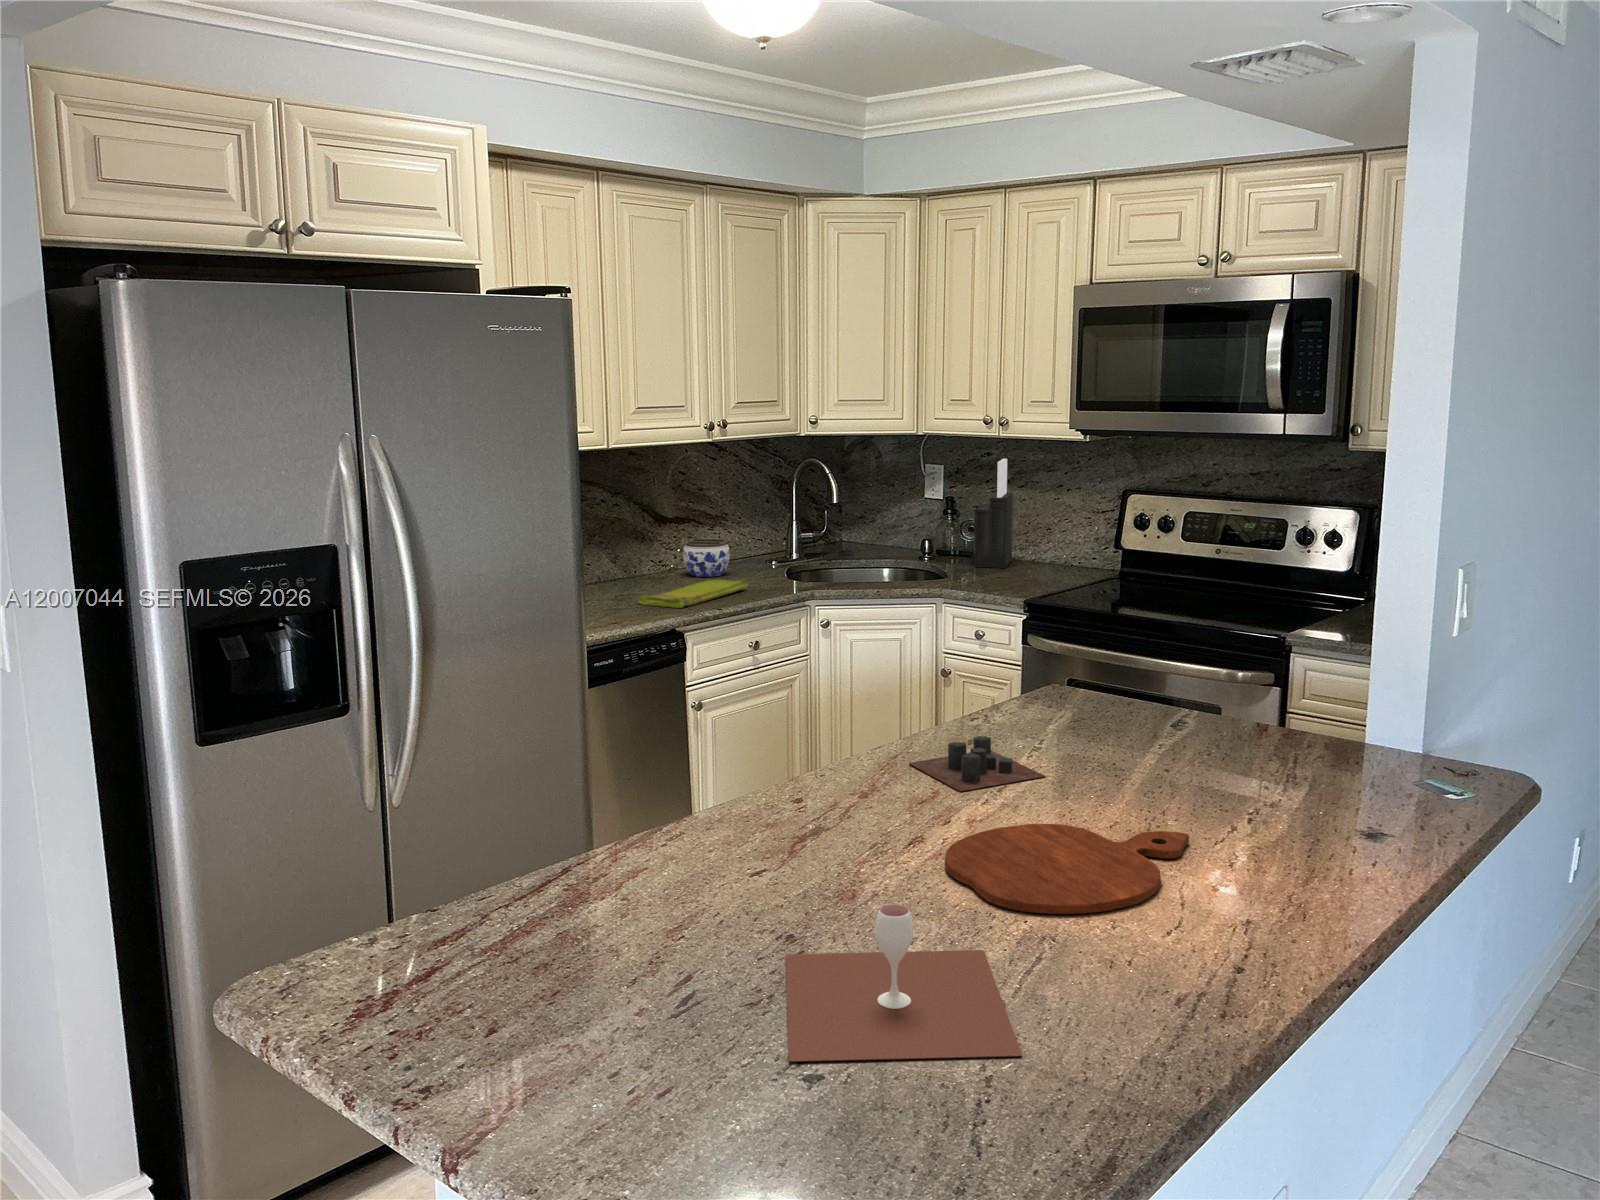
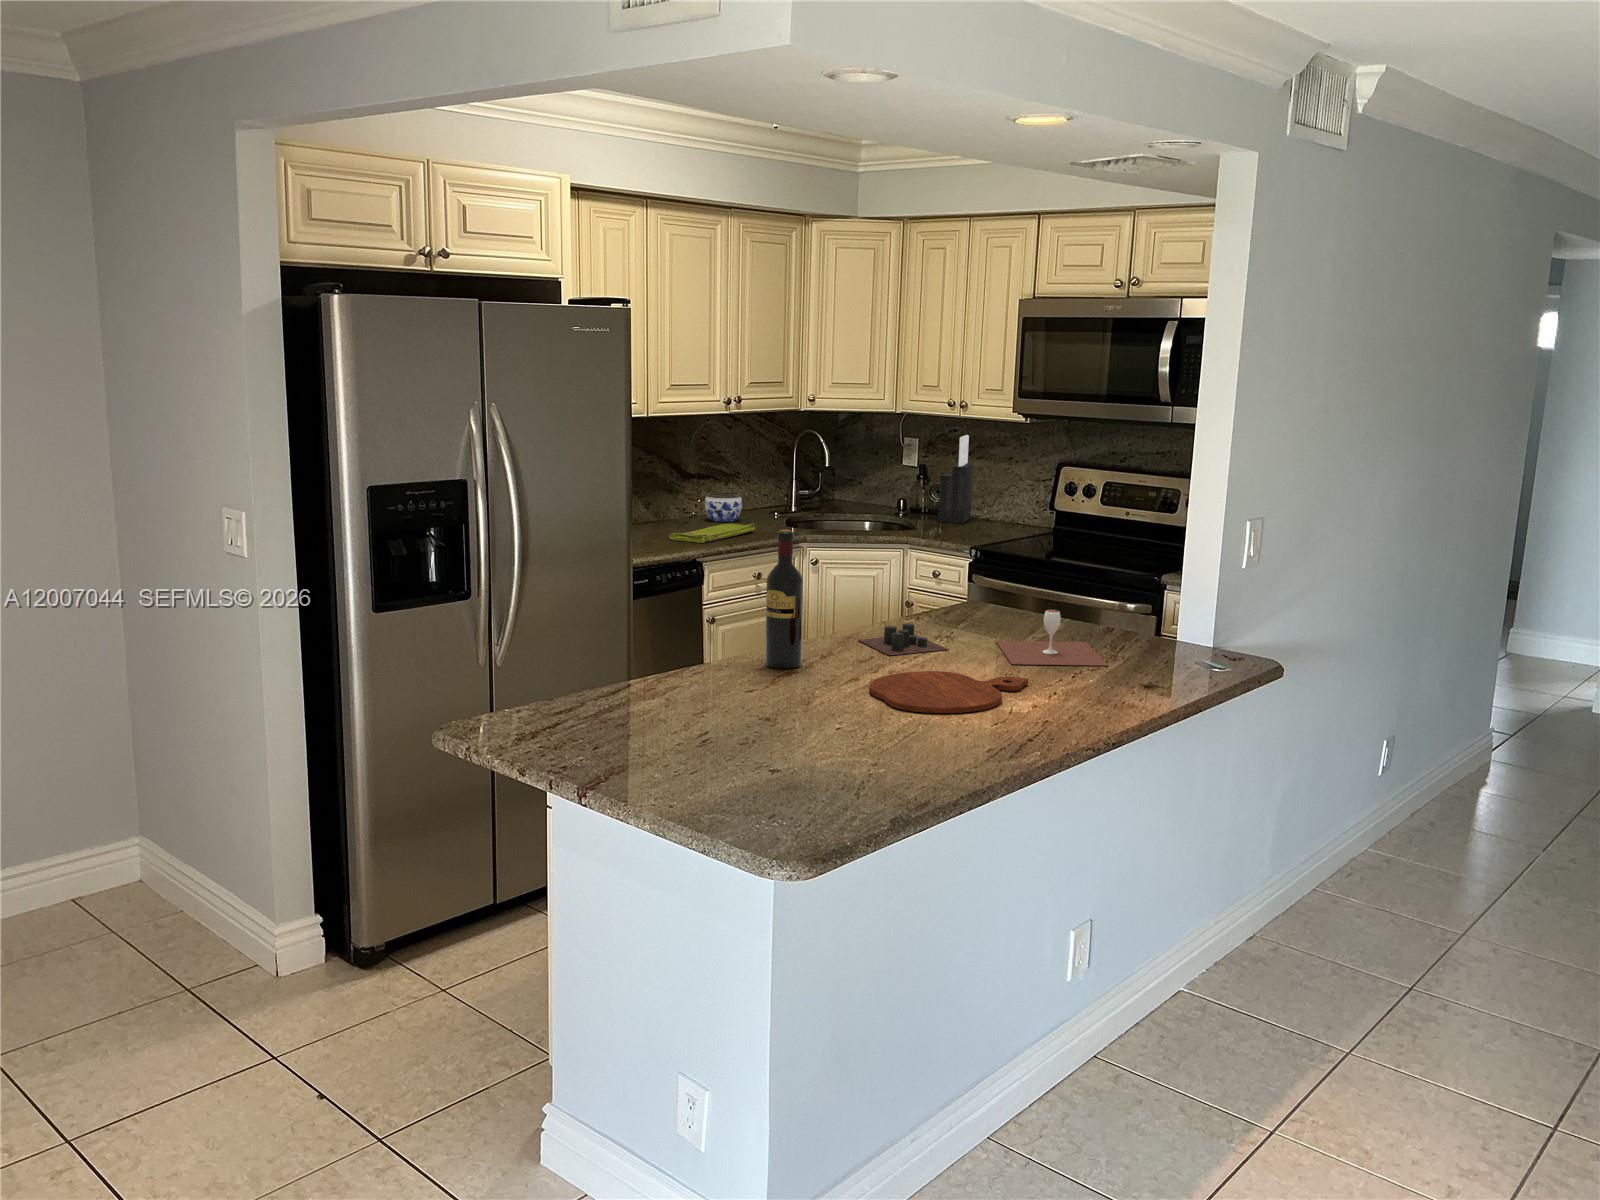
wine bottle: none [775,612,831,825] -> present [766,530,803,669]
wine glass: present [786,904,1022,1062] -> present [996,610,1109,666]

